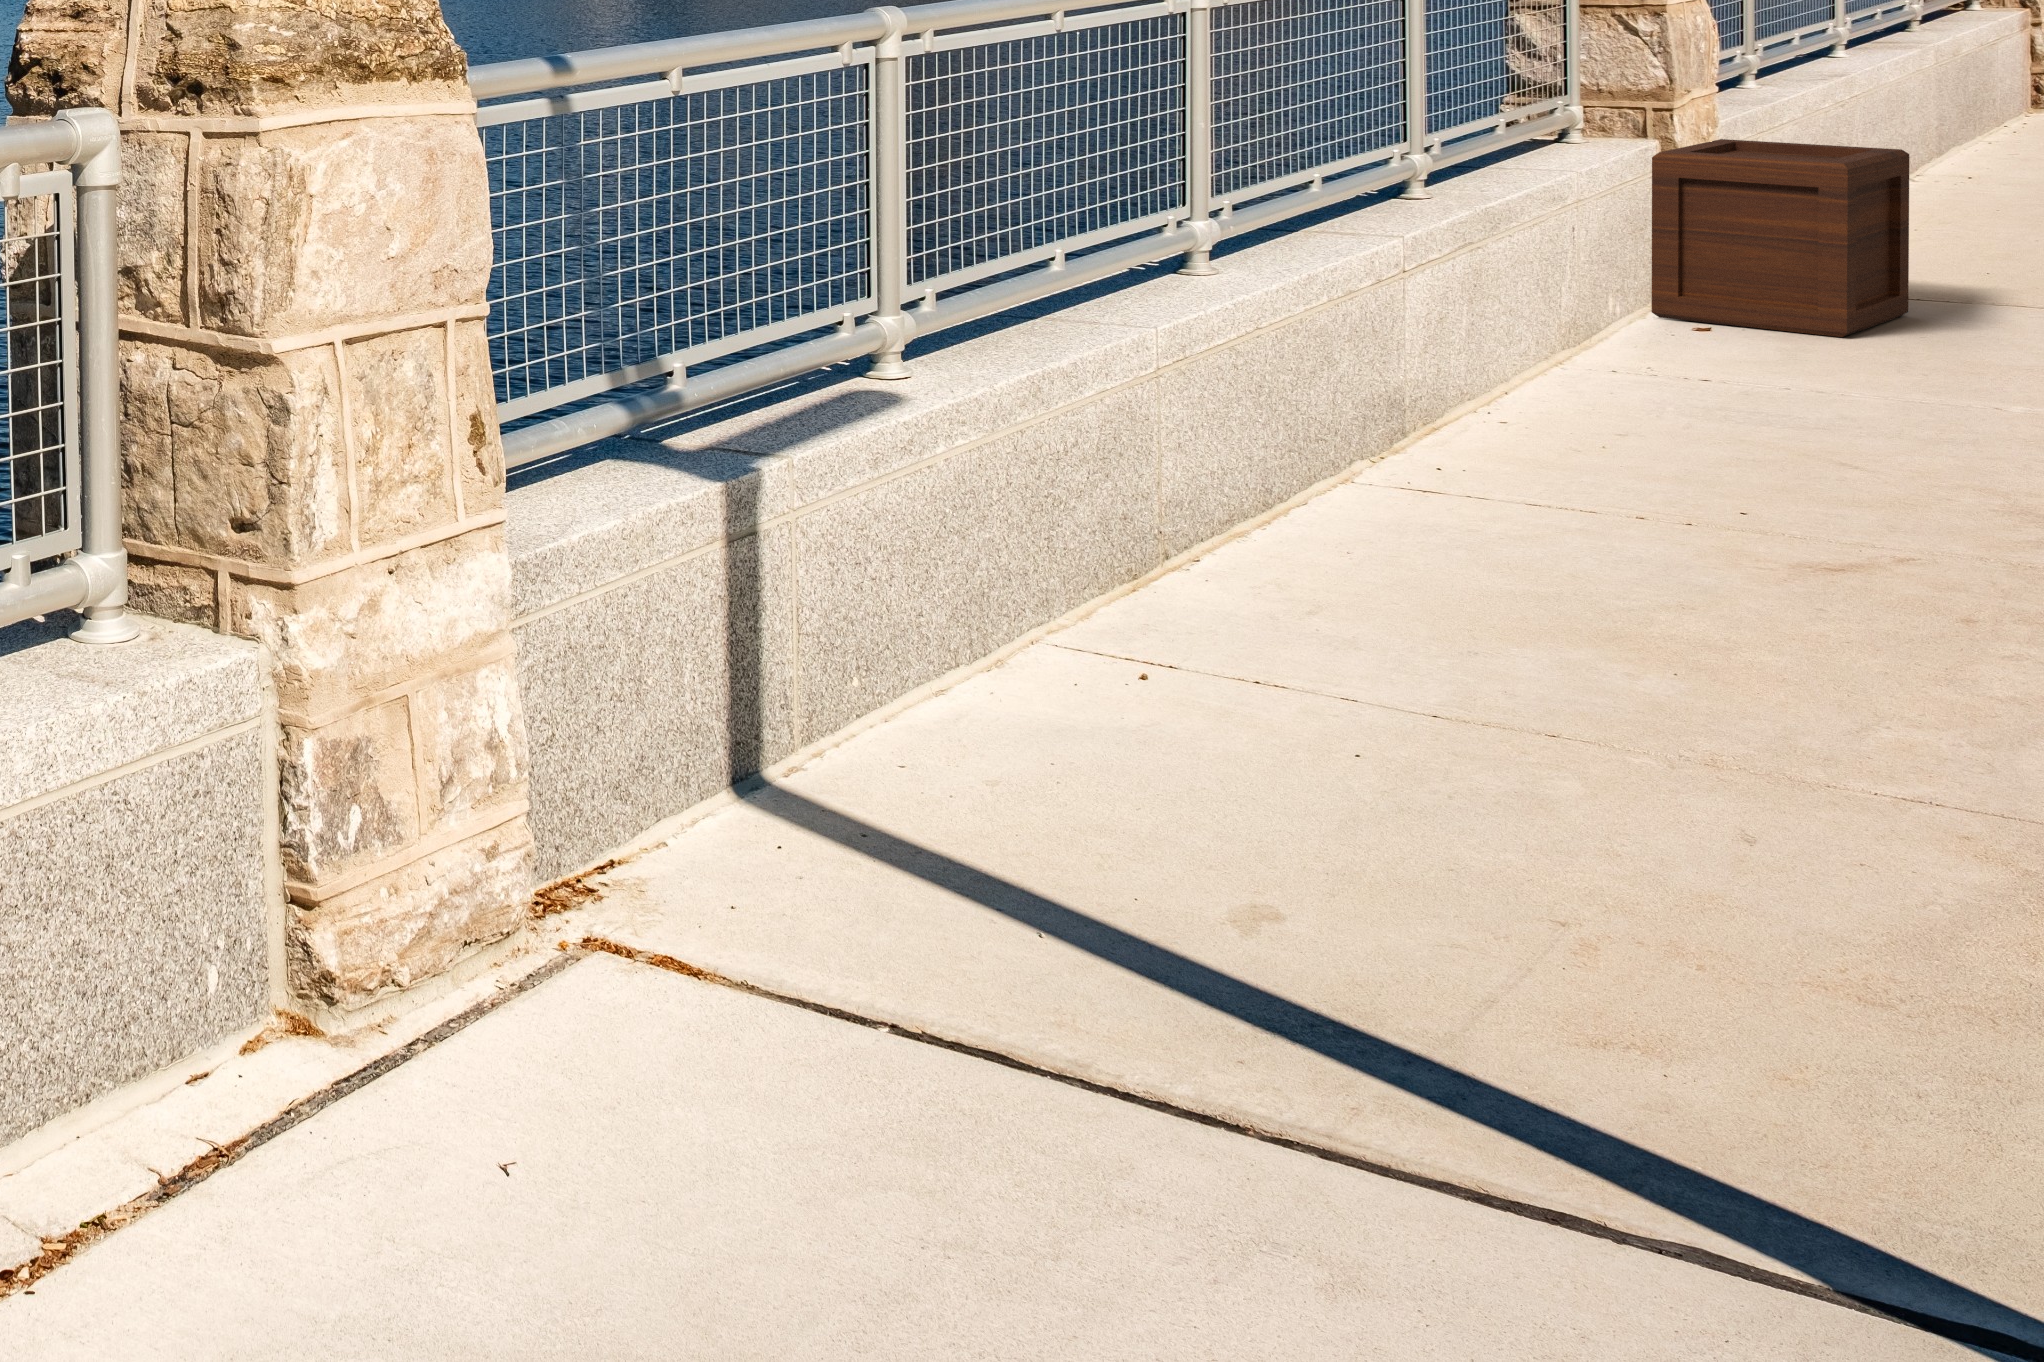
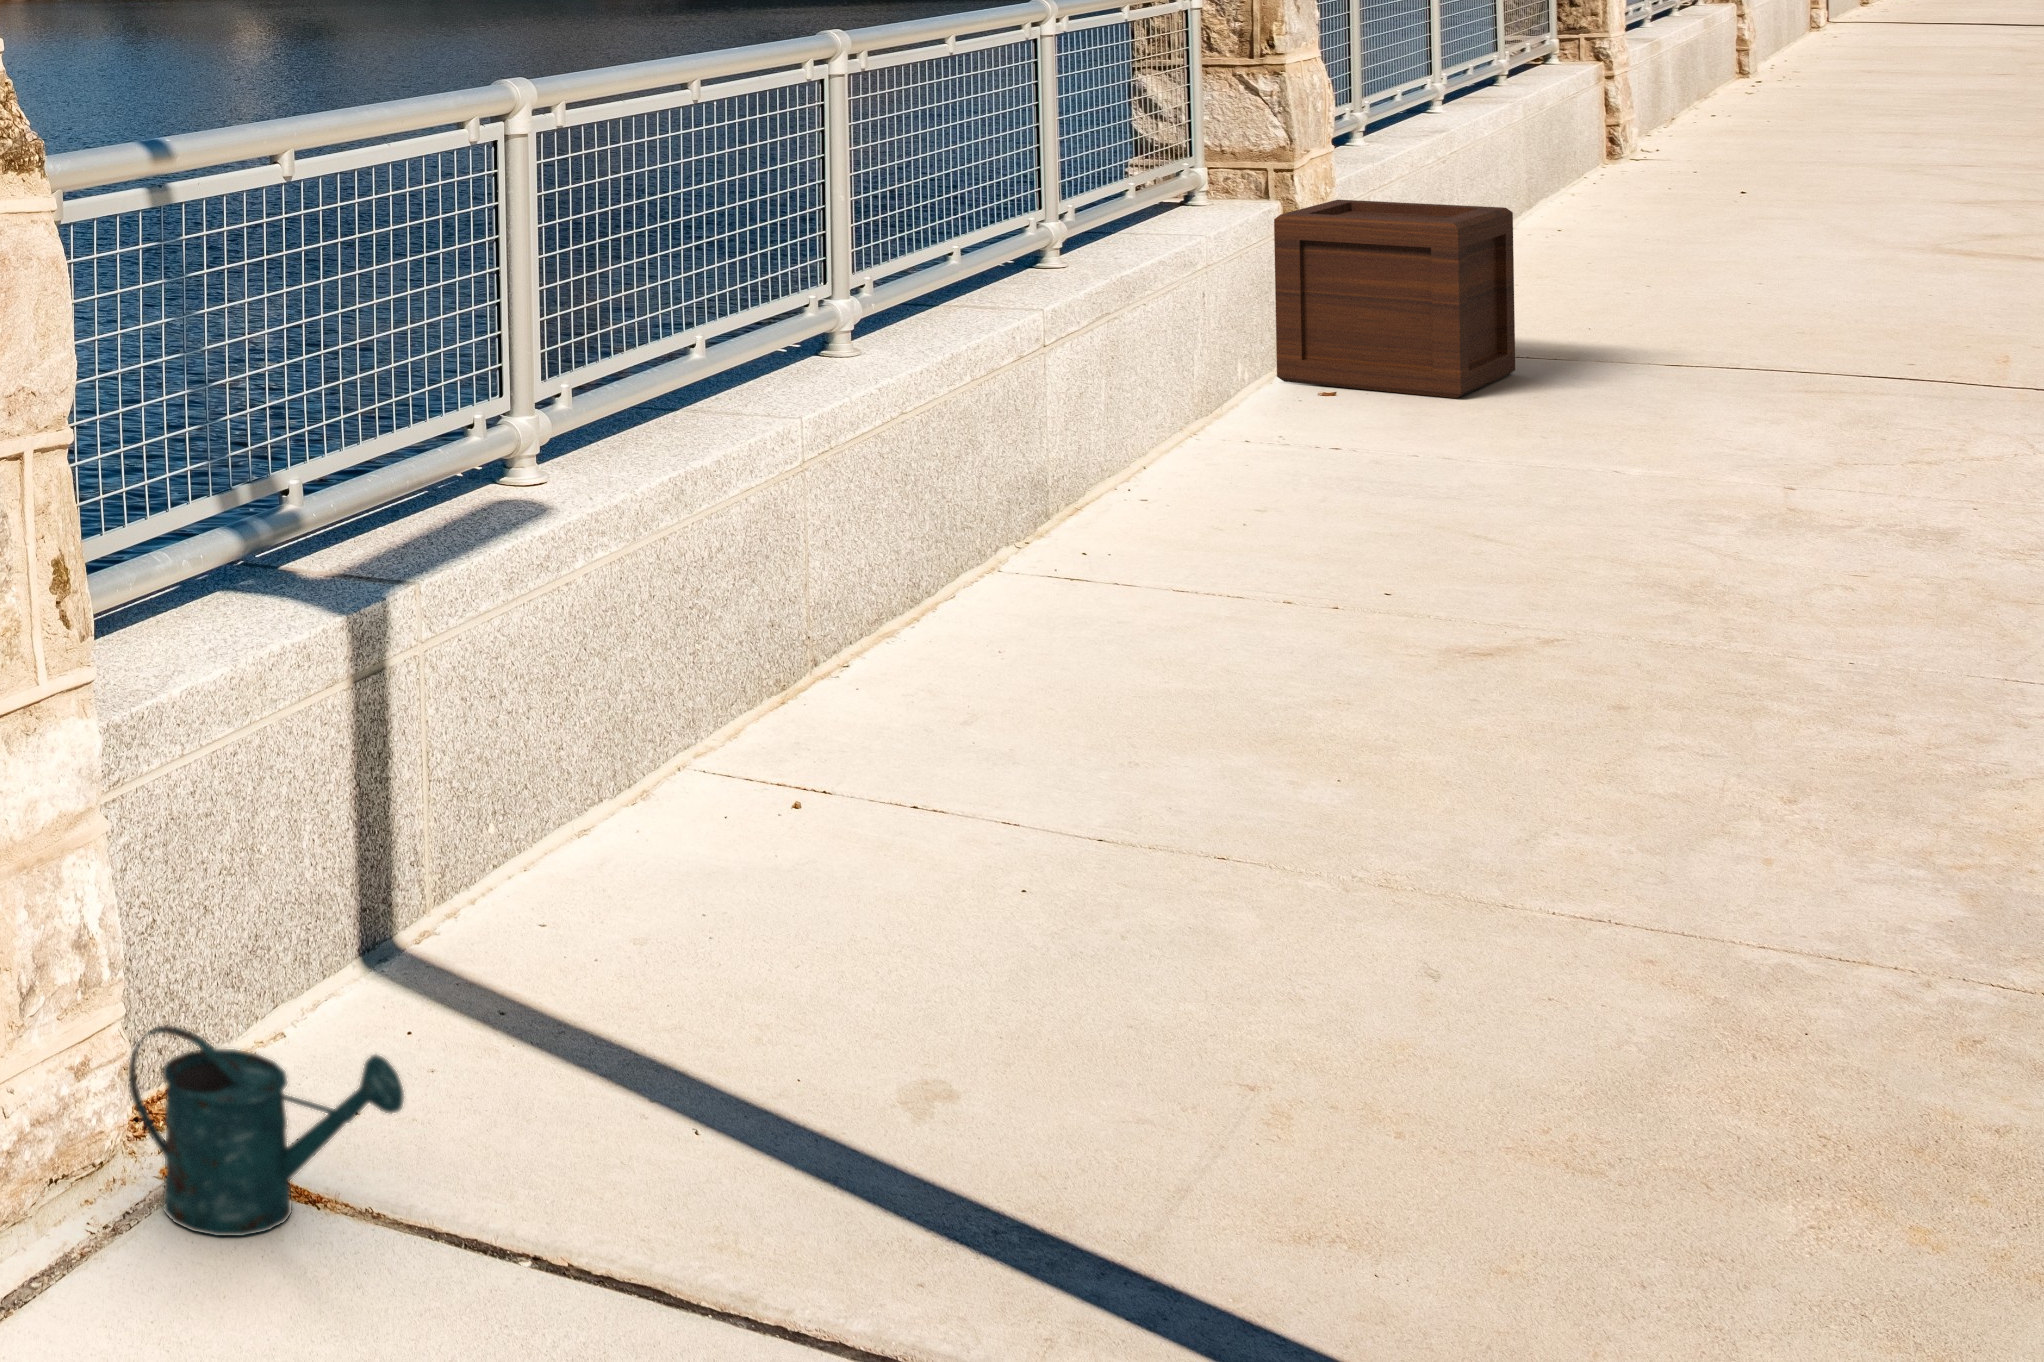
watering can: none [533,821,780,1001] -> present [129,1026,404,1236]

